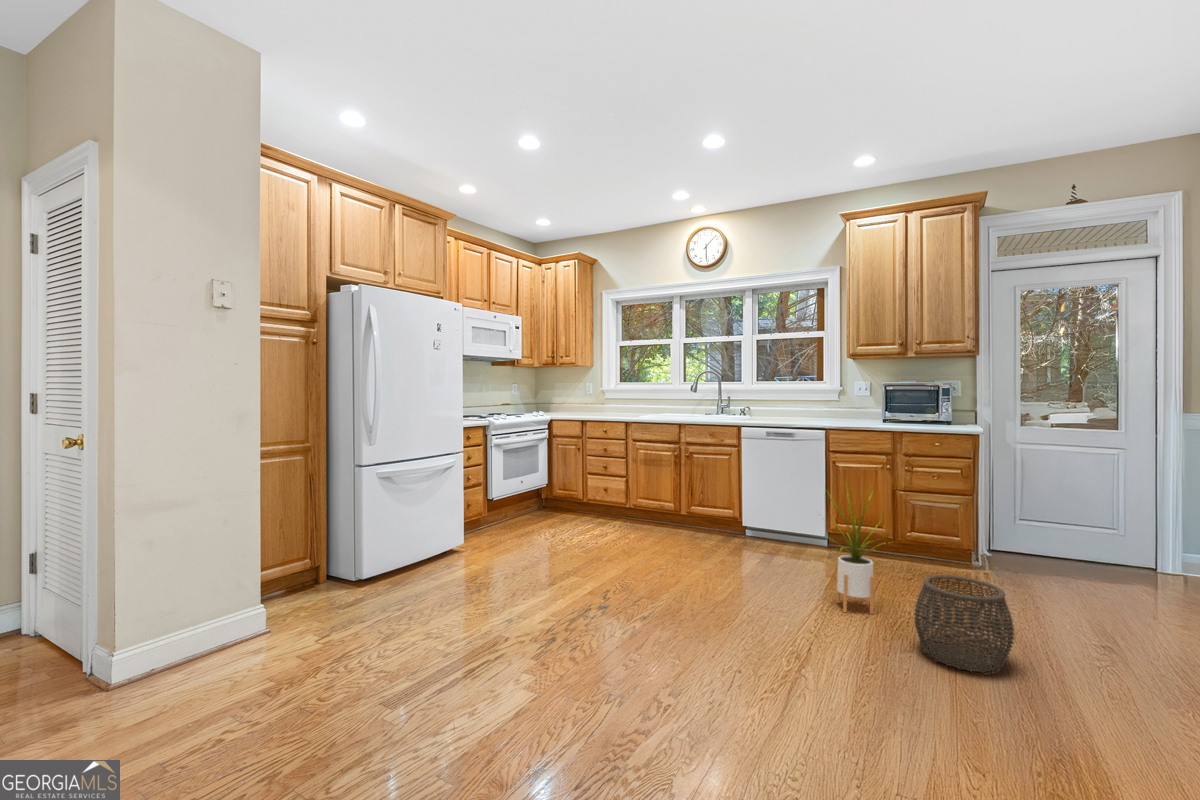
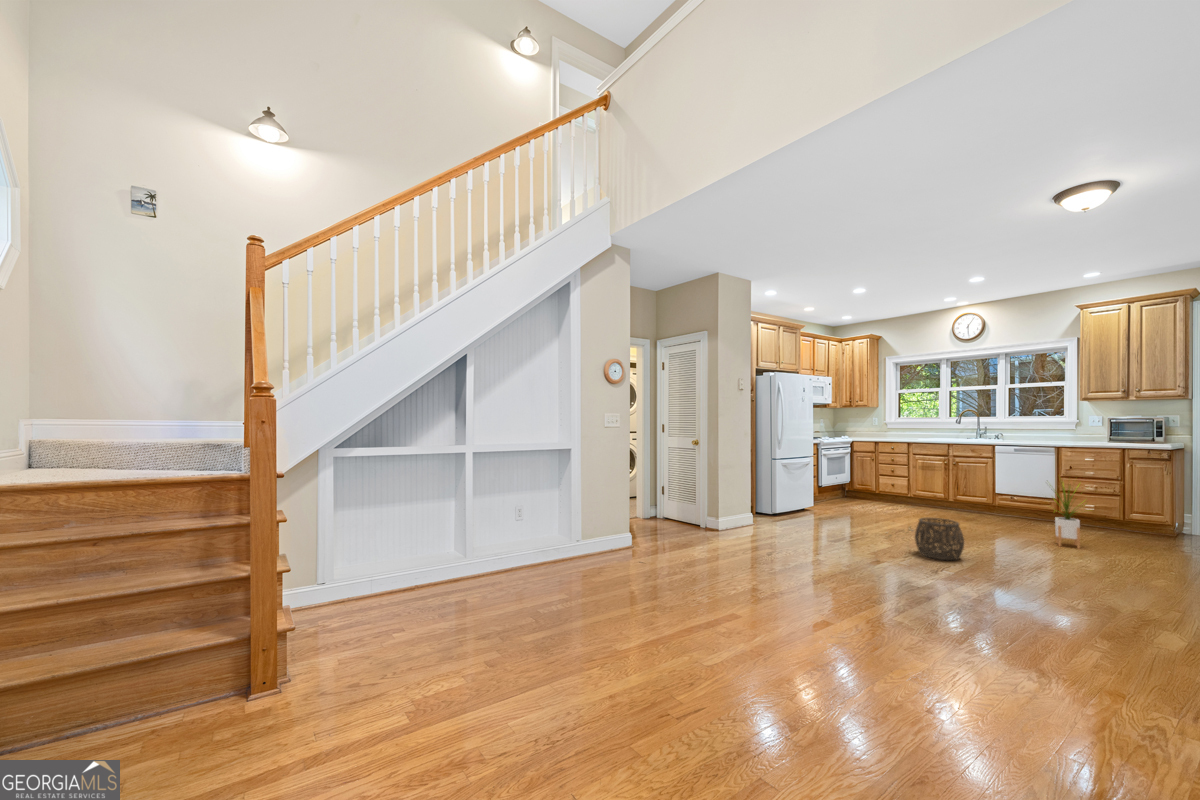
woven basket: present [914,575,1014,673] -> present [915,518,964,560]

